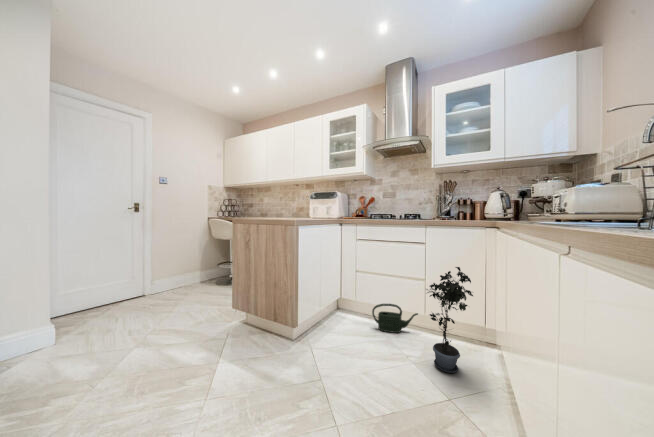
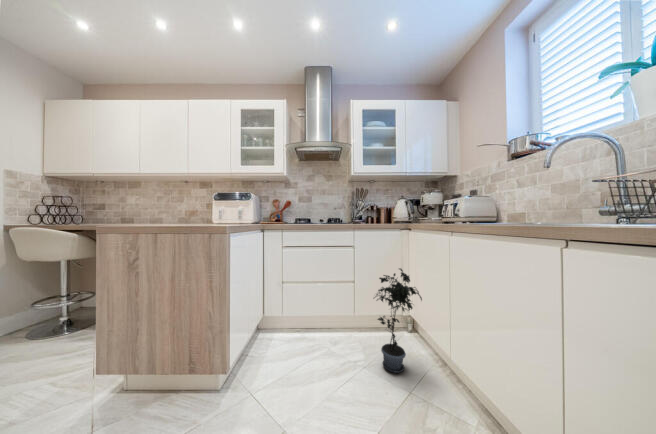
watering can: present [372,304,418,333] -> none [308,314,352,346]

